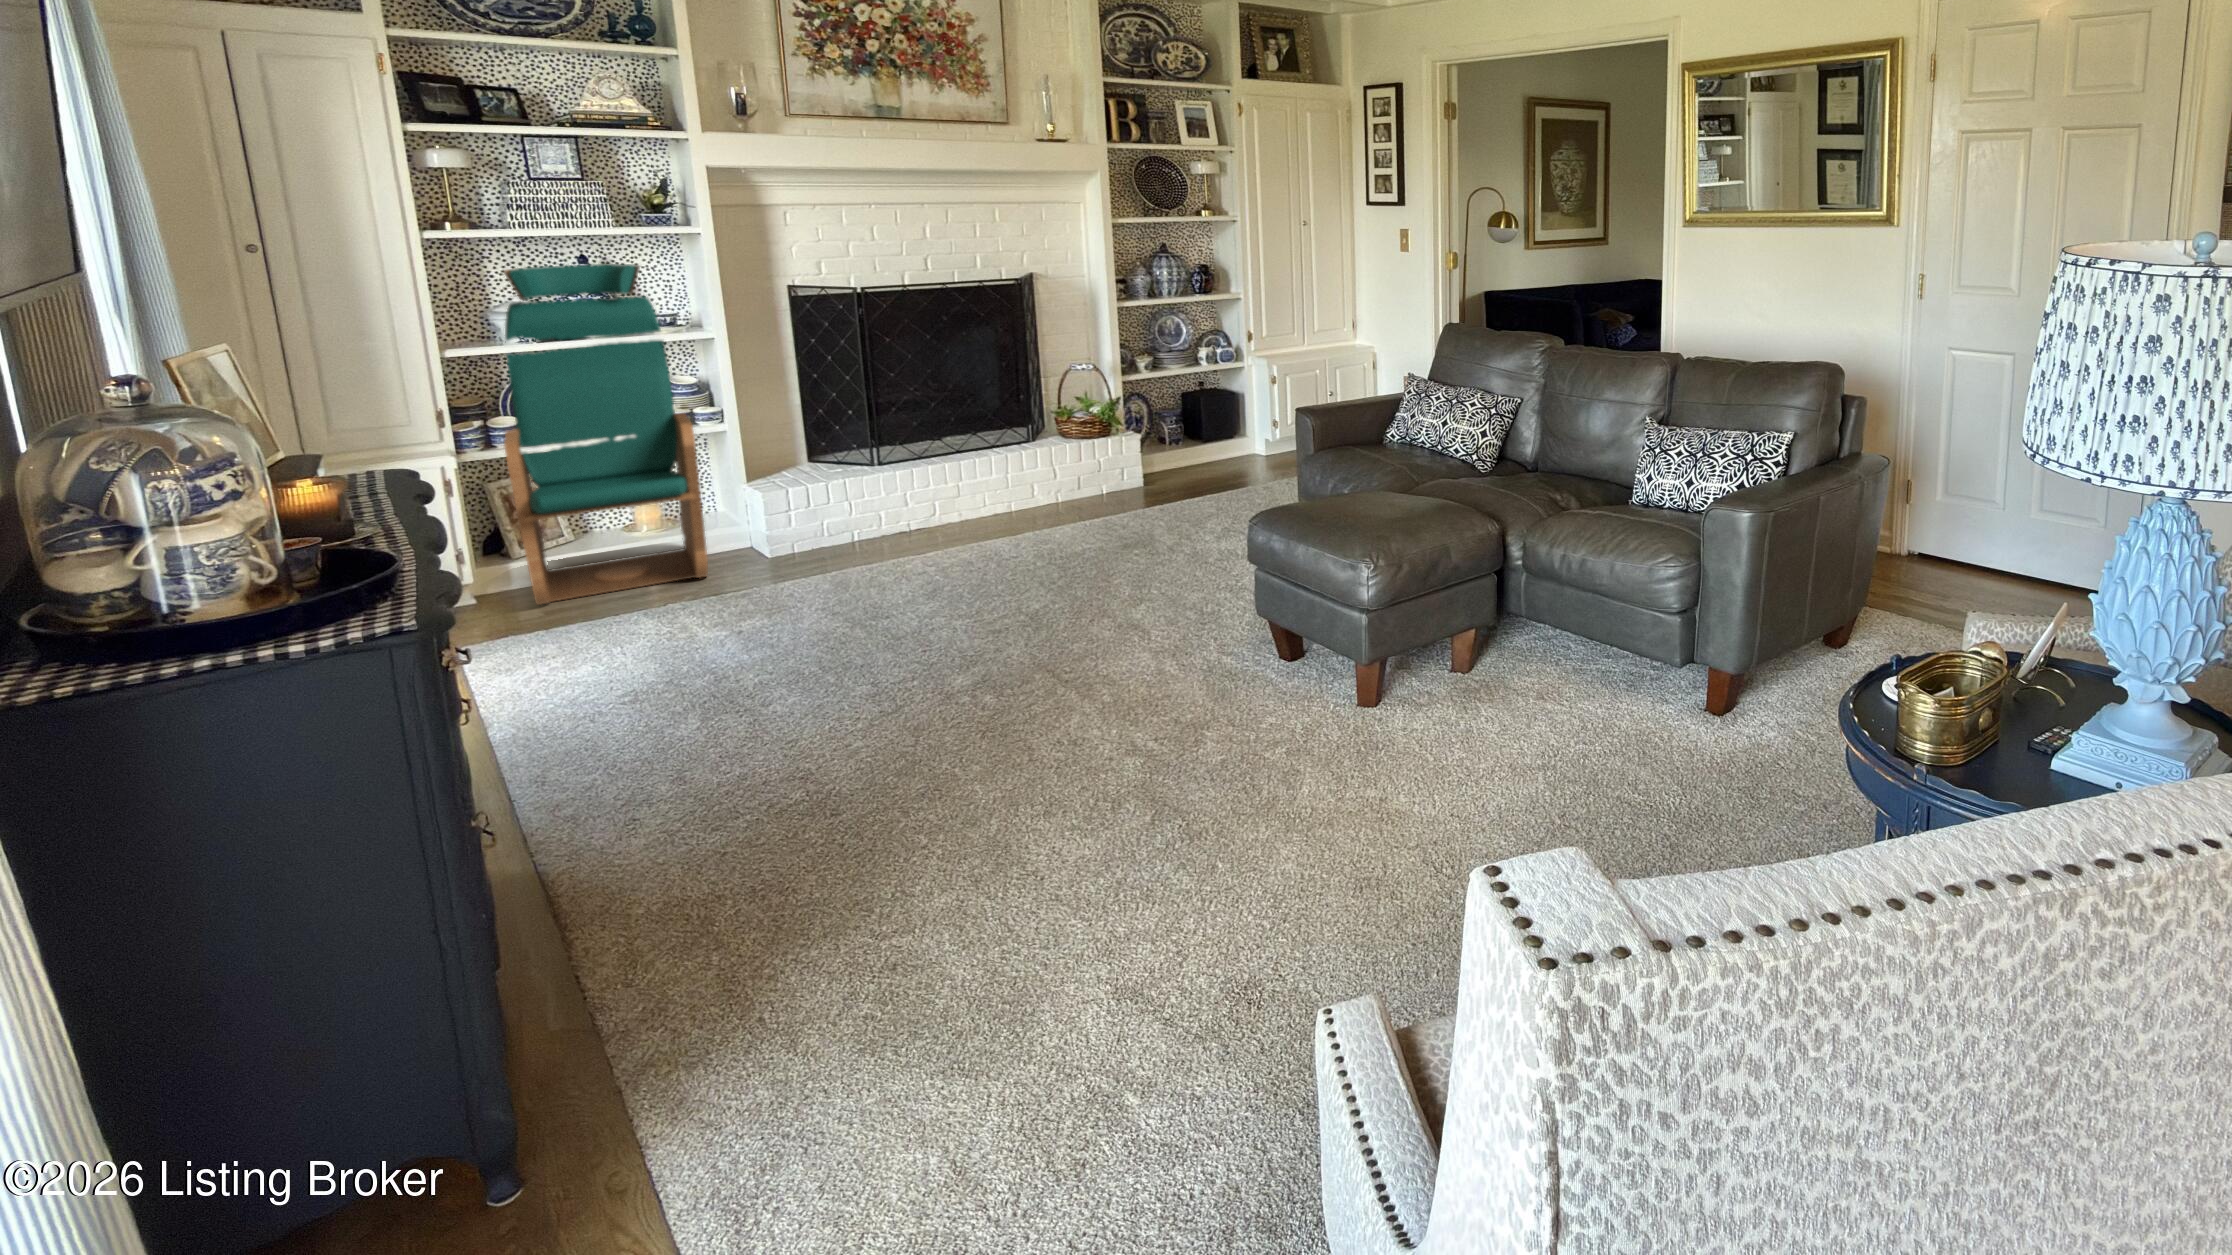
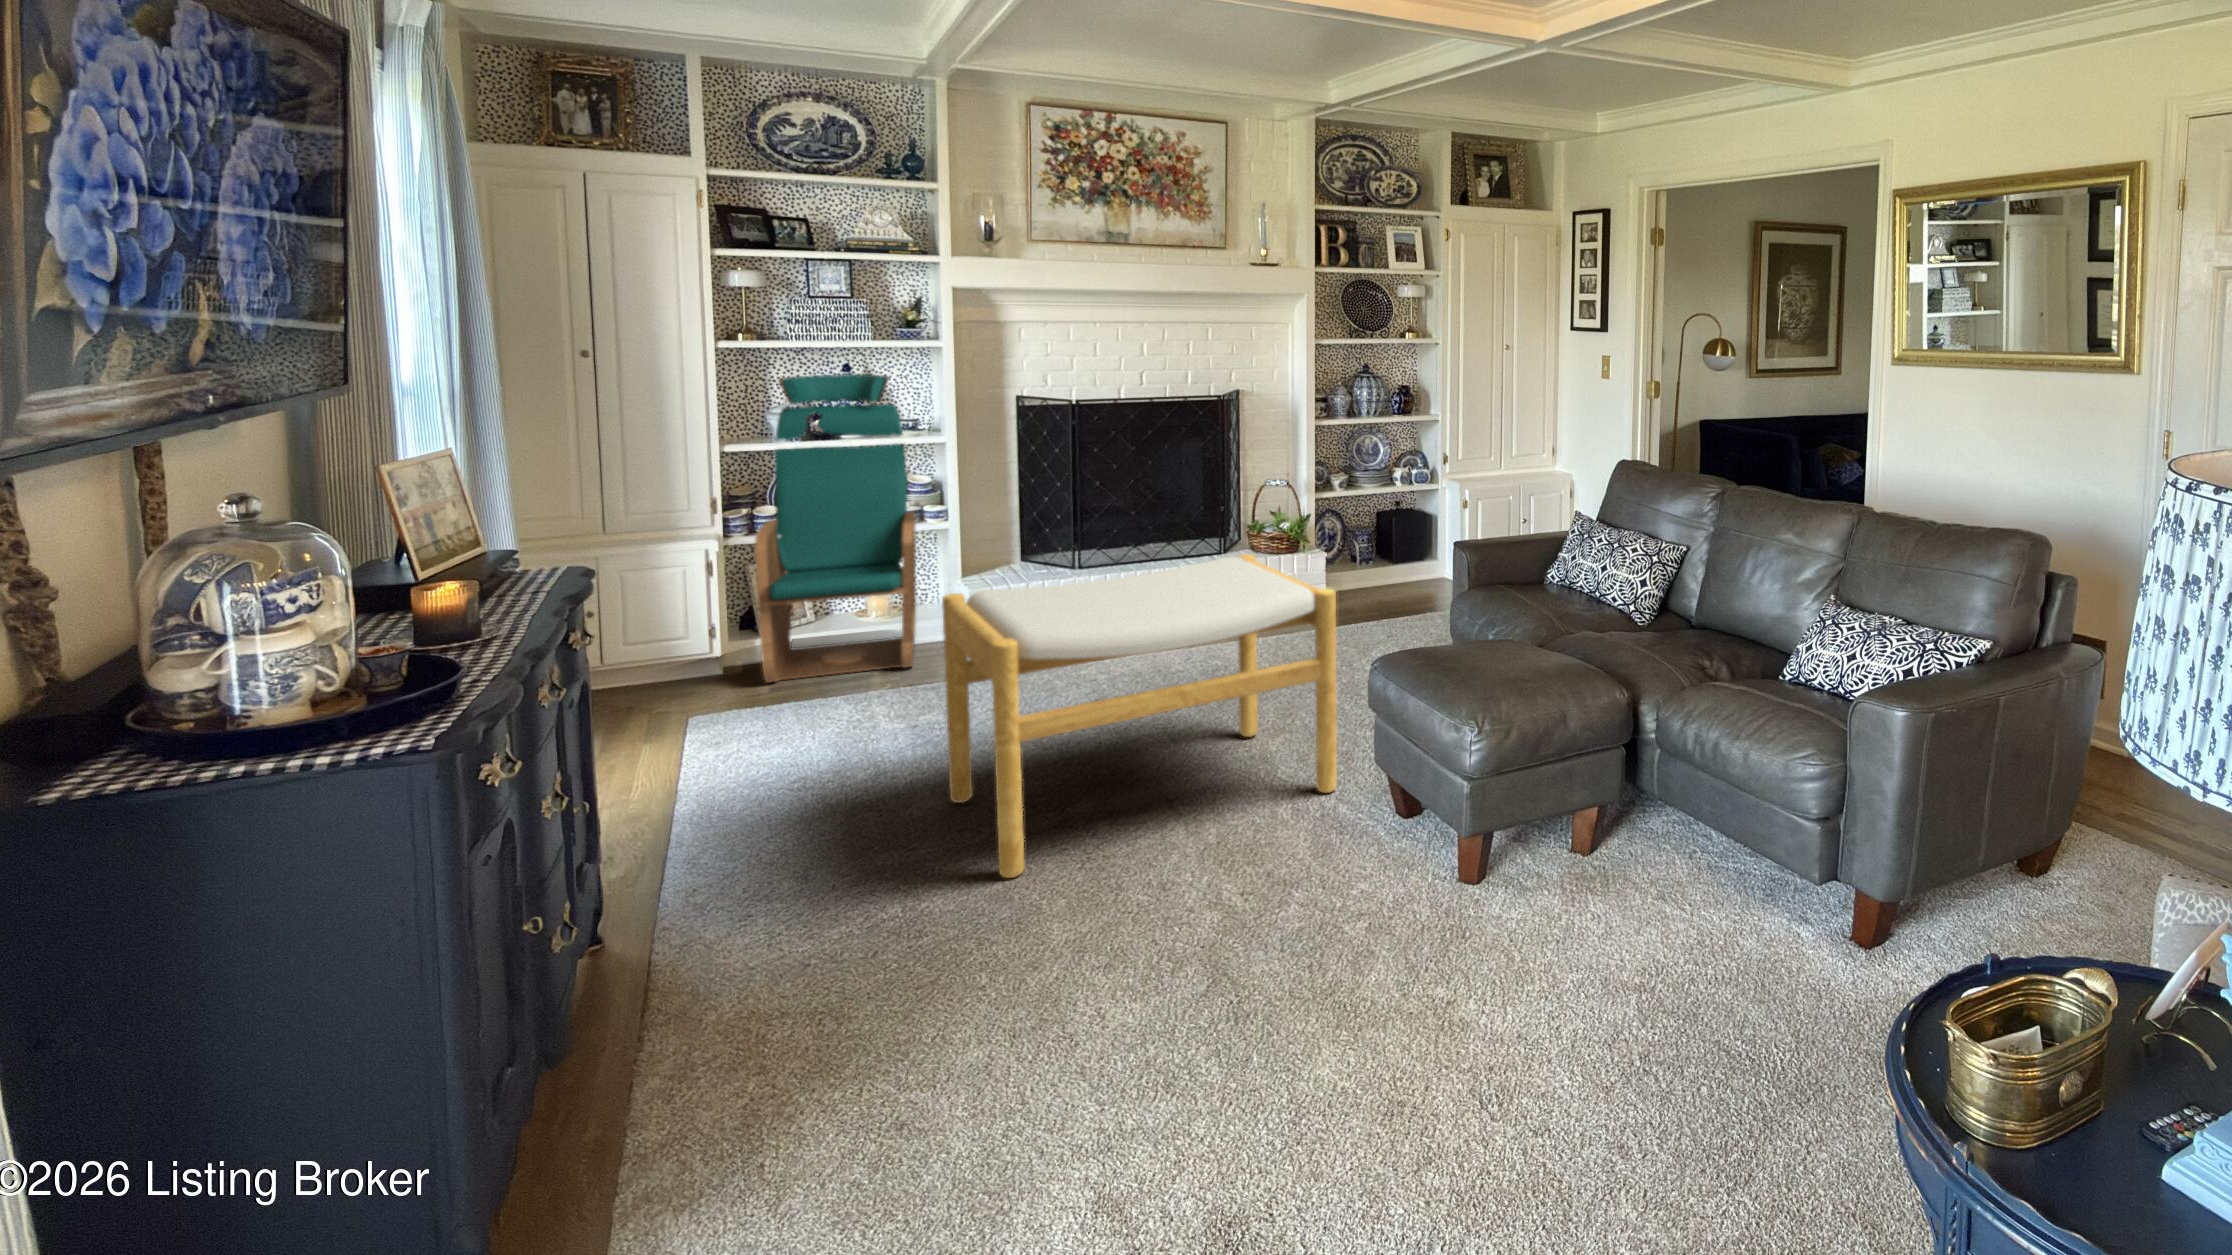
footstool: none [795,429,1220,751] -> present [942,554,1337,878]

